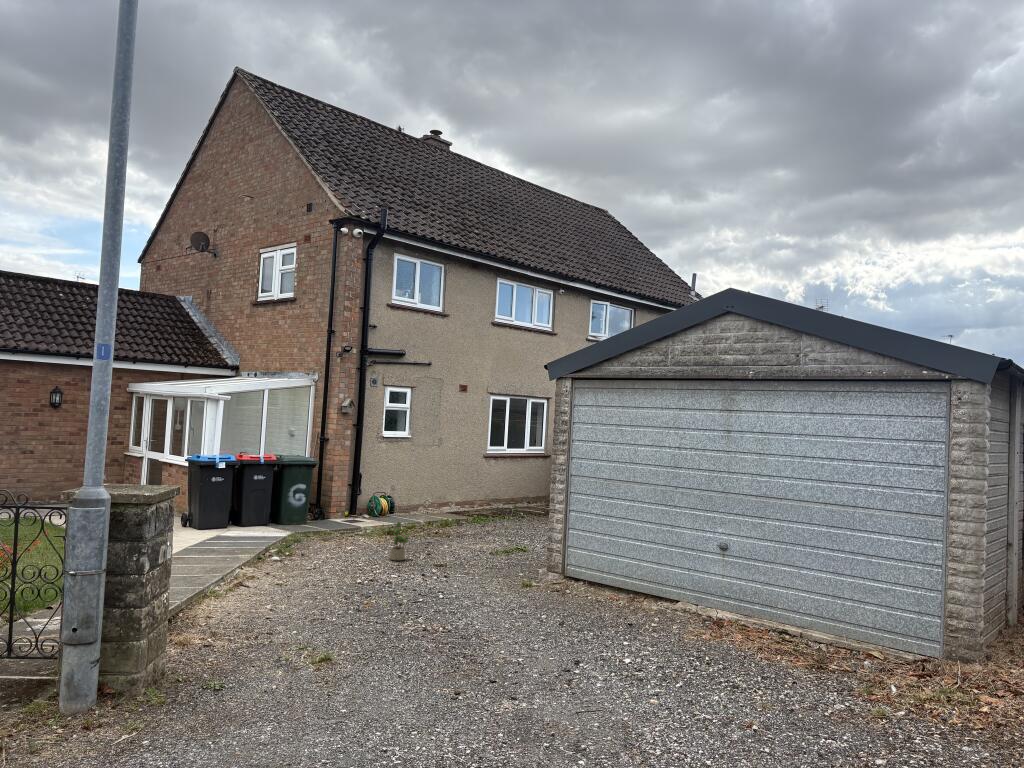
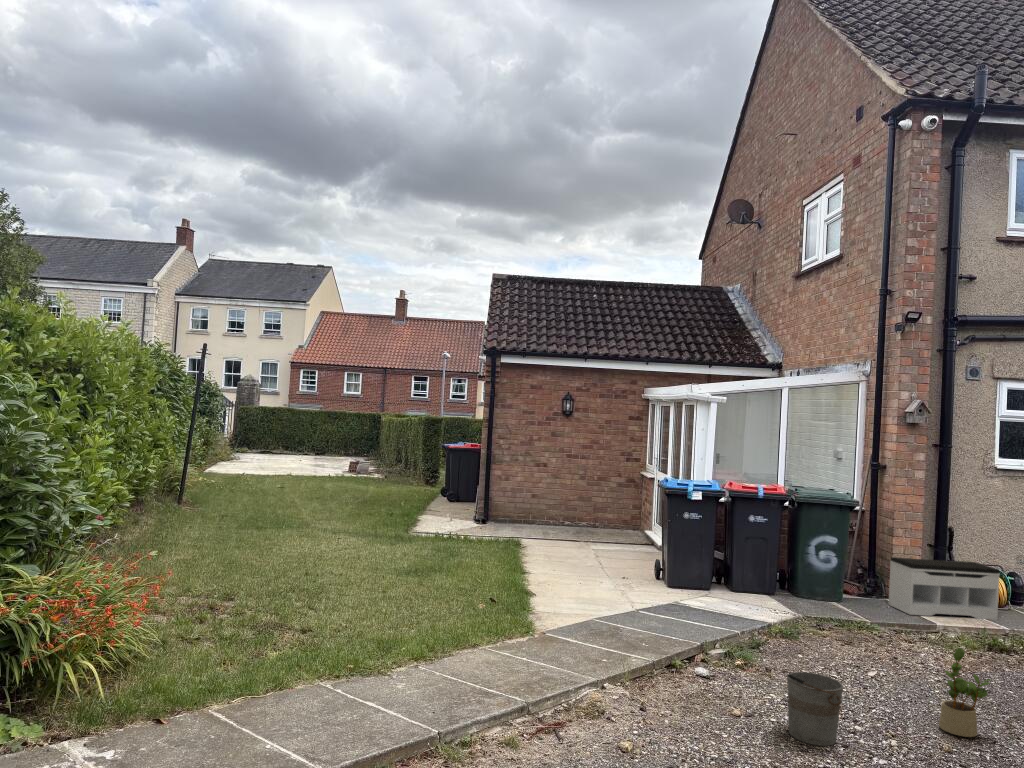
bench: none [331,491,387,524] -> present [889,557,1000,619]
bucket: none [331,543,360,574] -> present [782,671,843,746]

